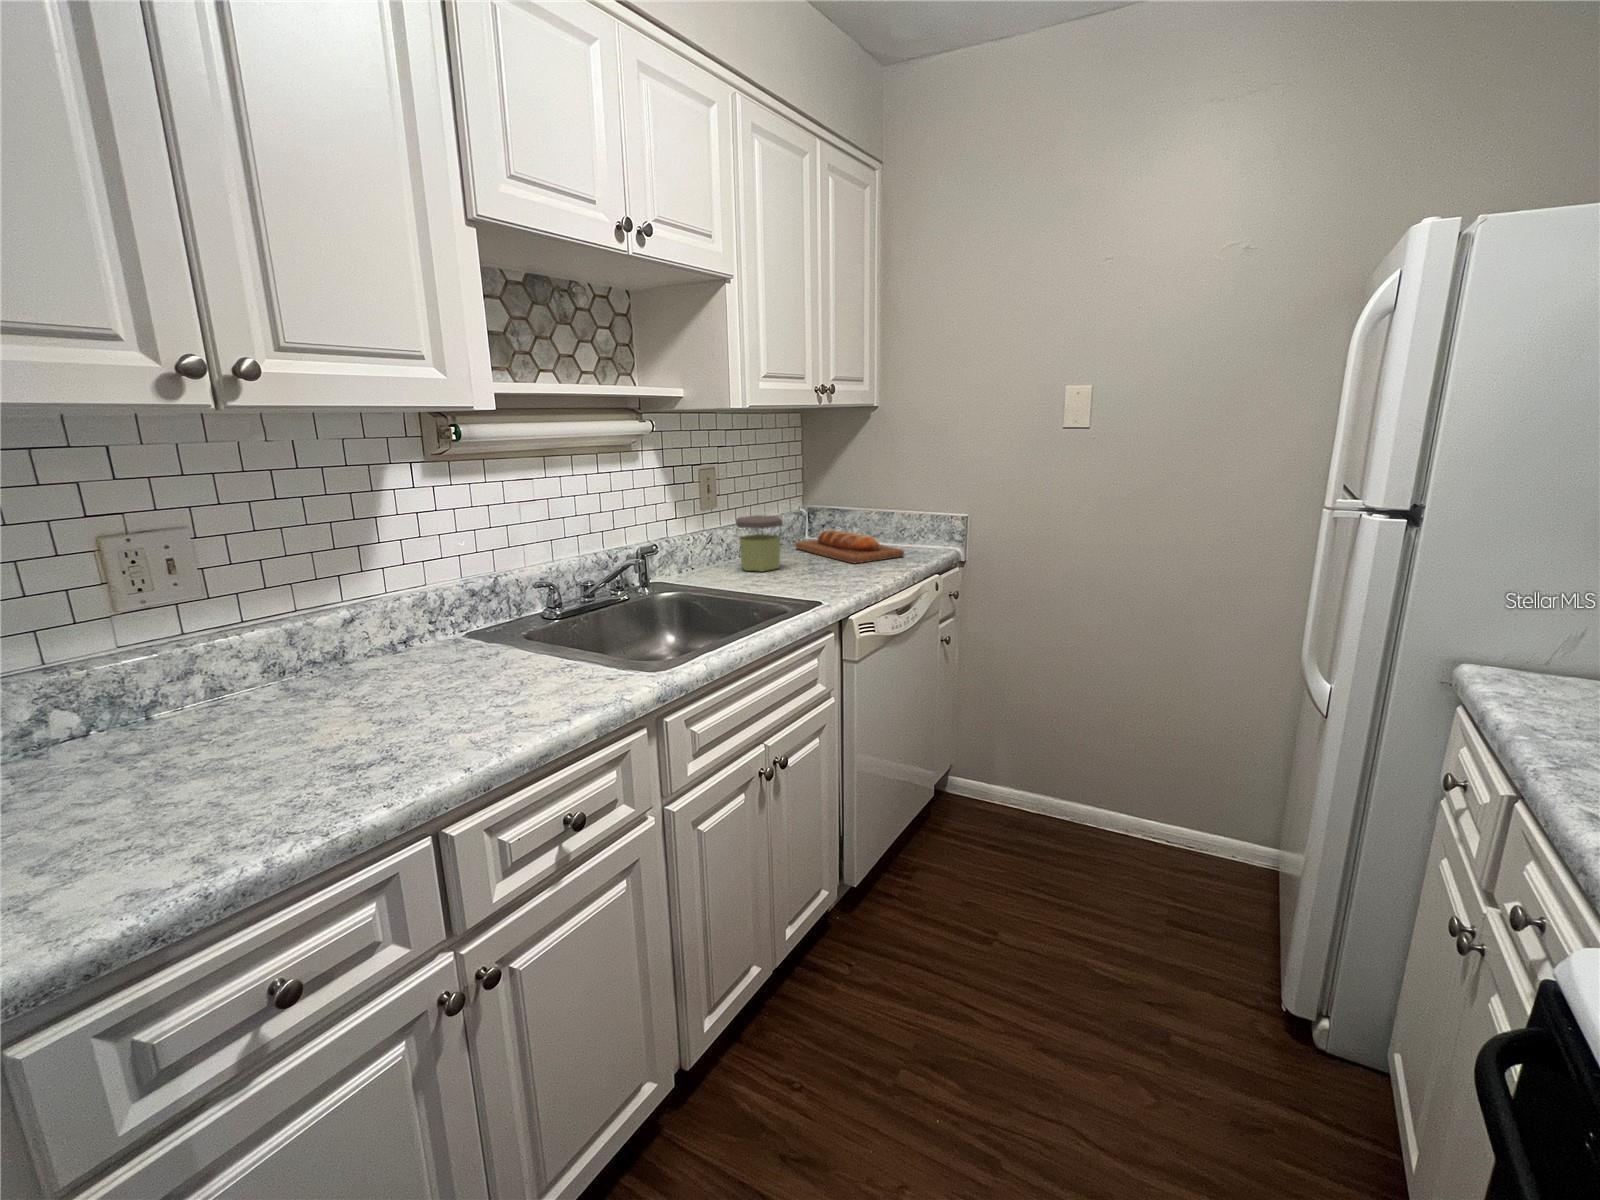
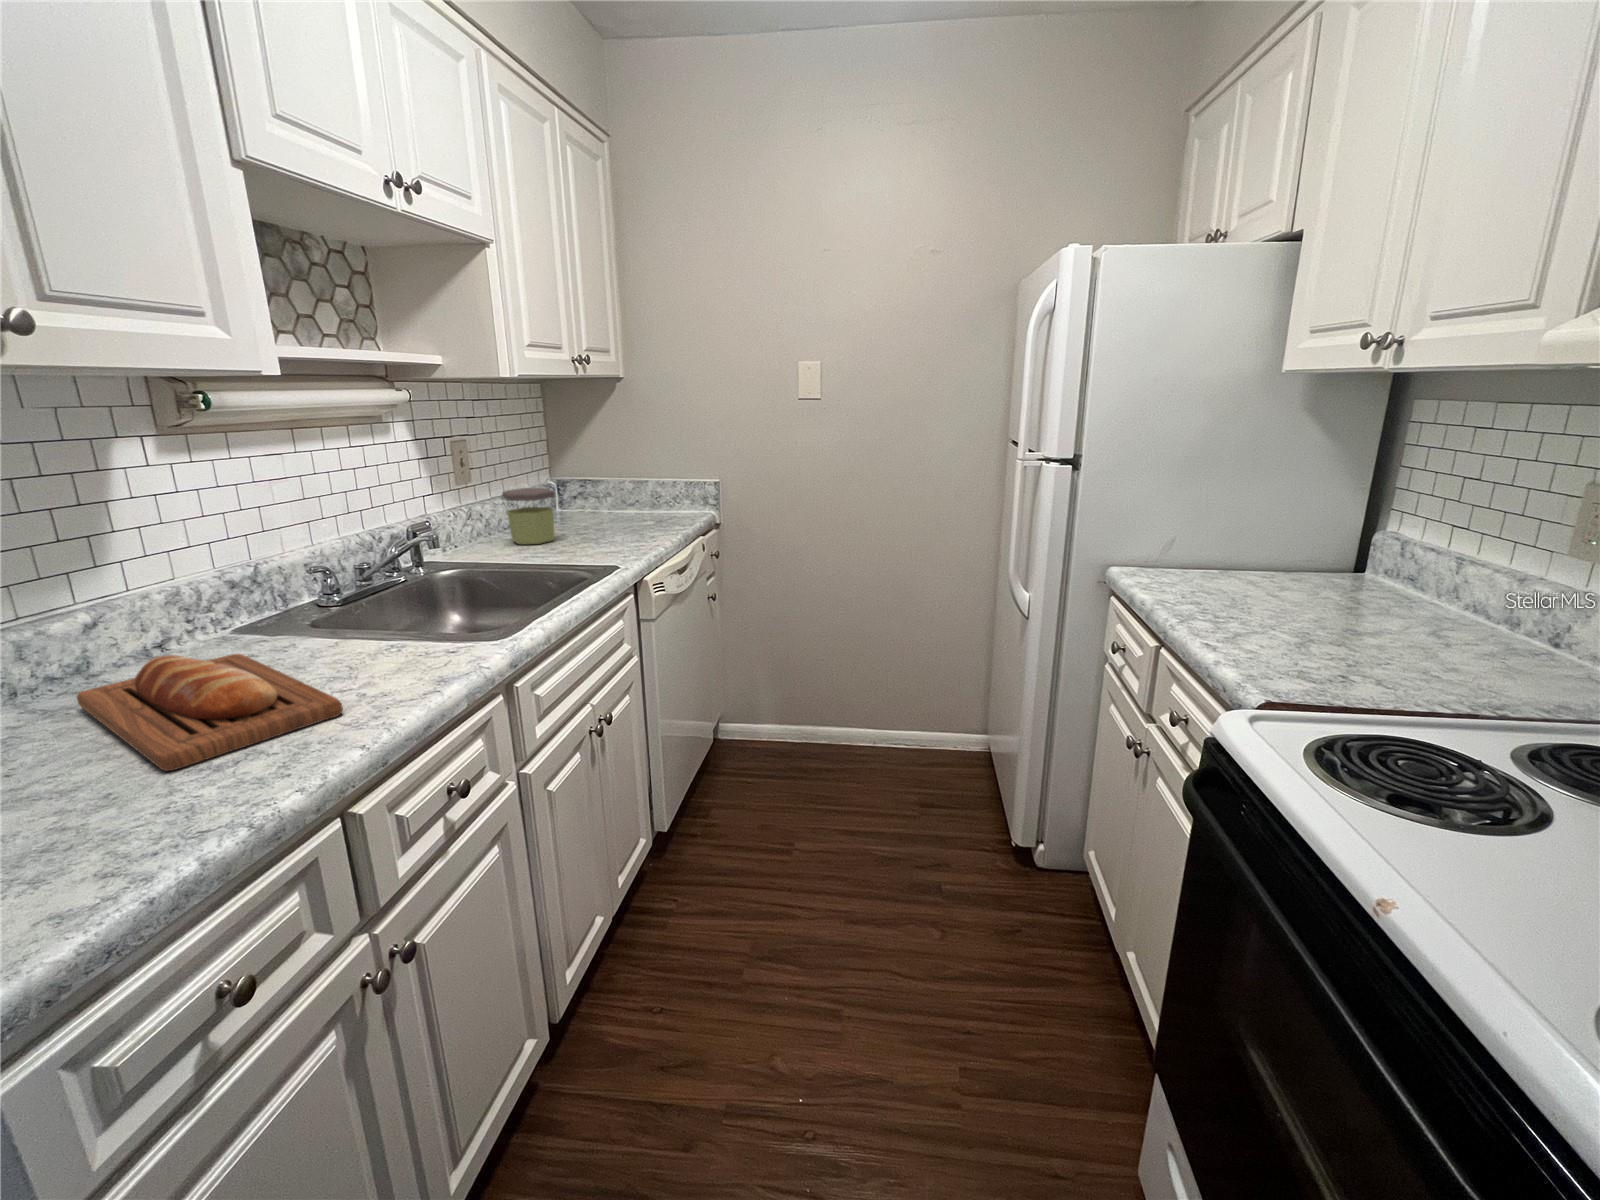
bread loaf: present [795,530,904,564] -> present [77,654,343,771]

